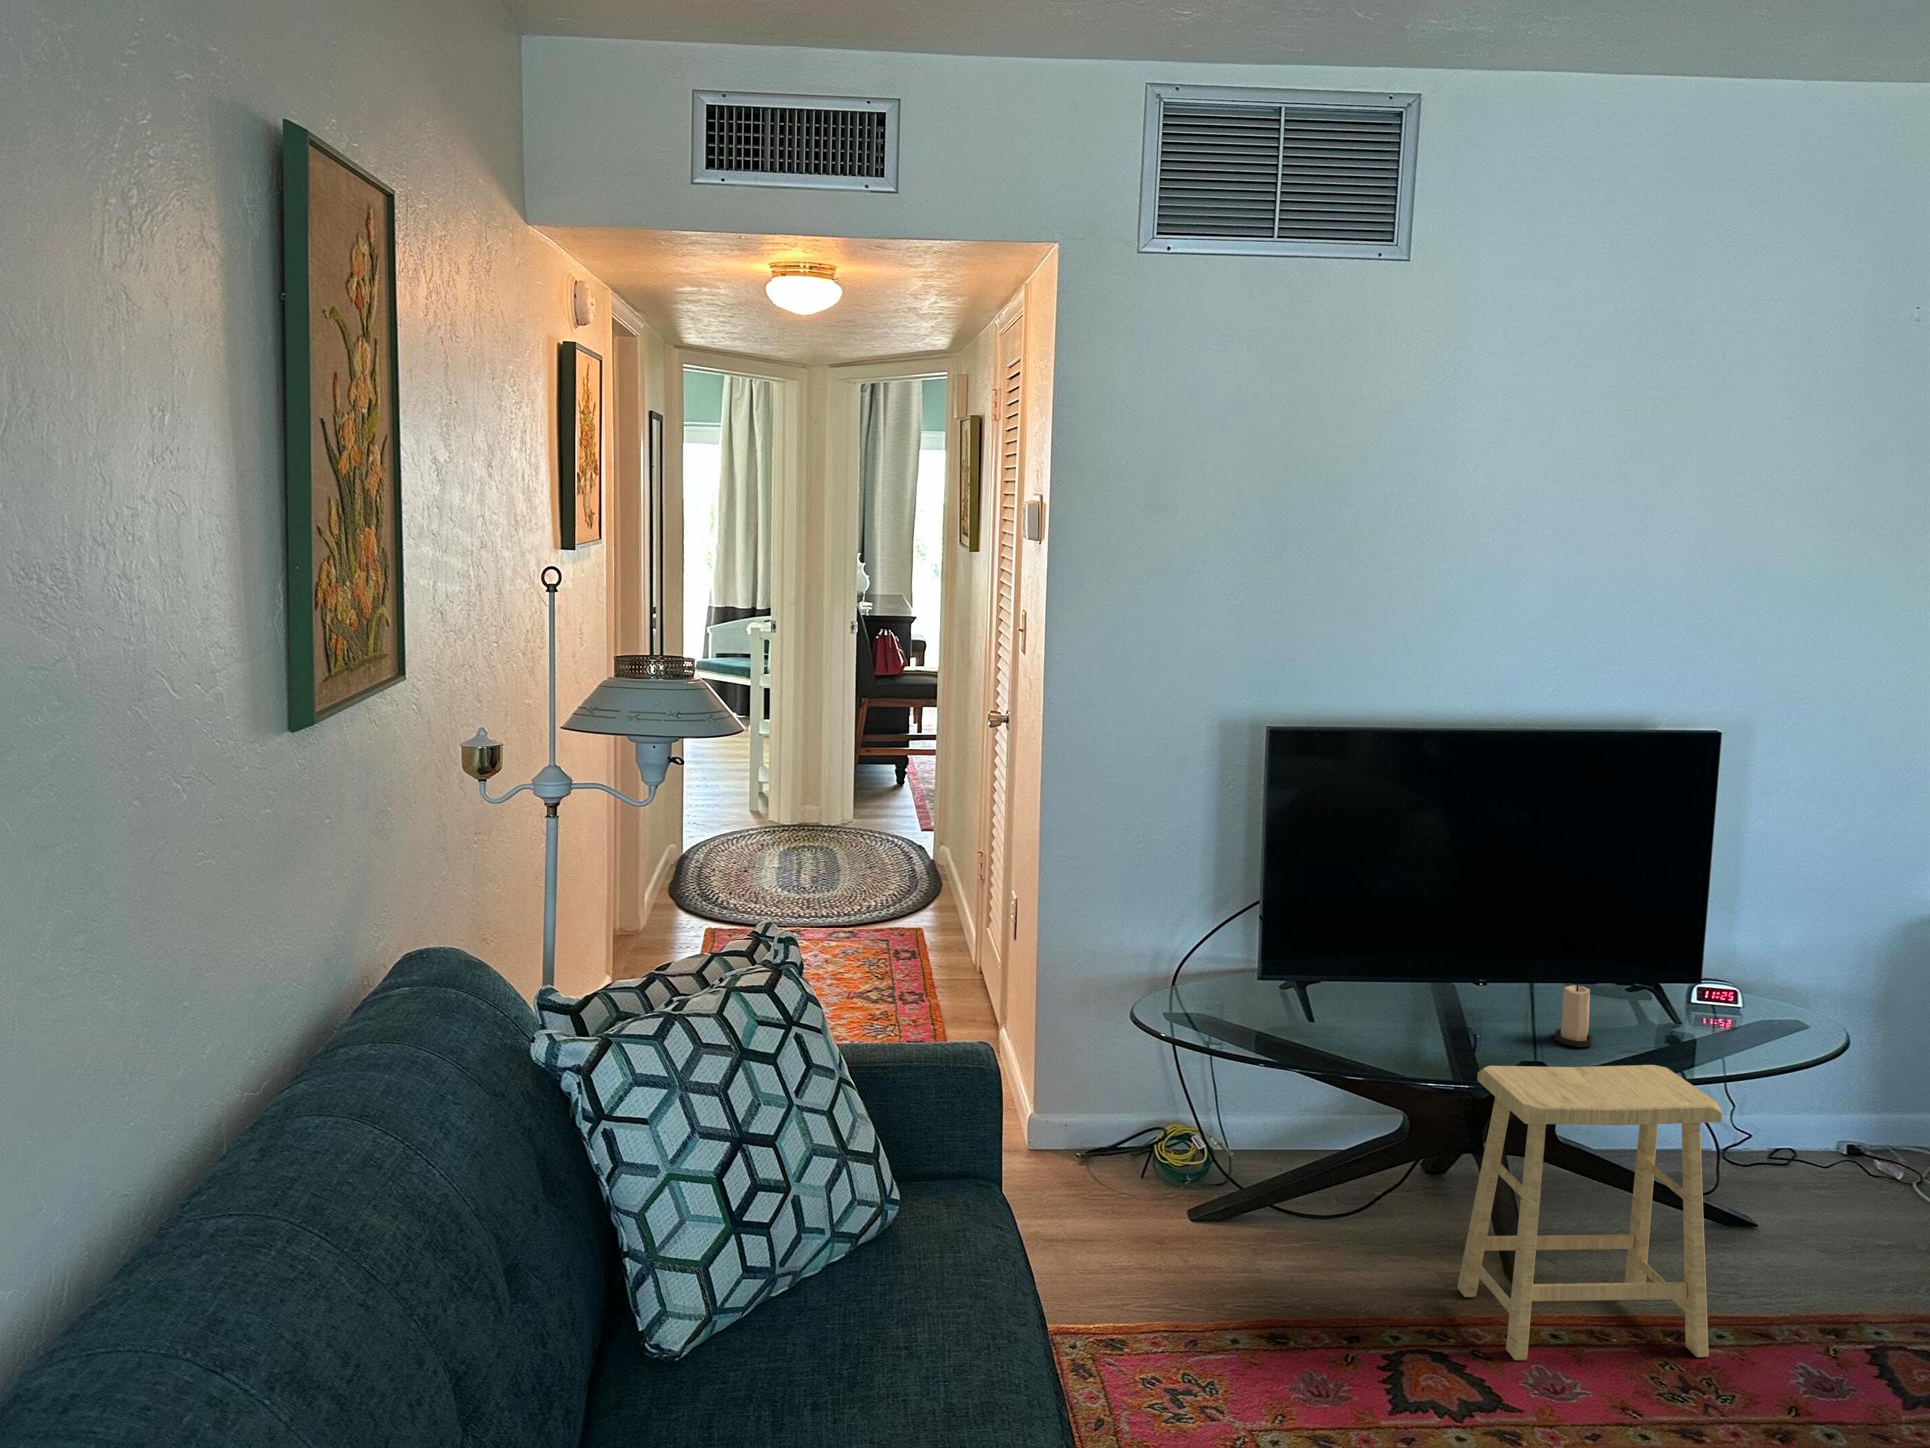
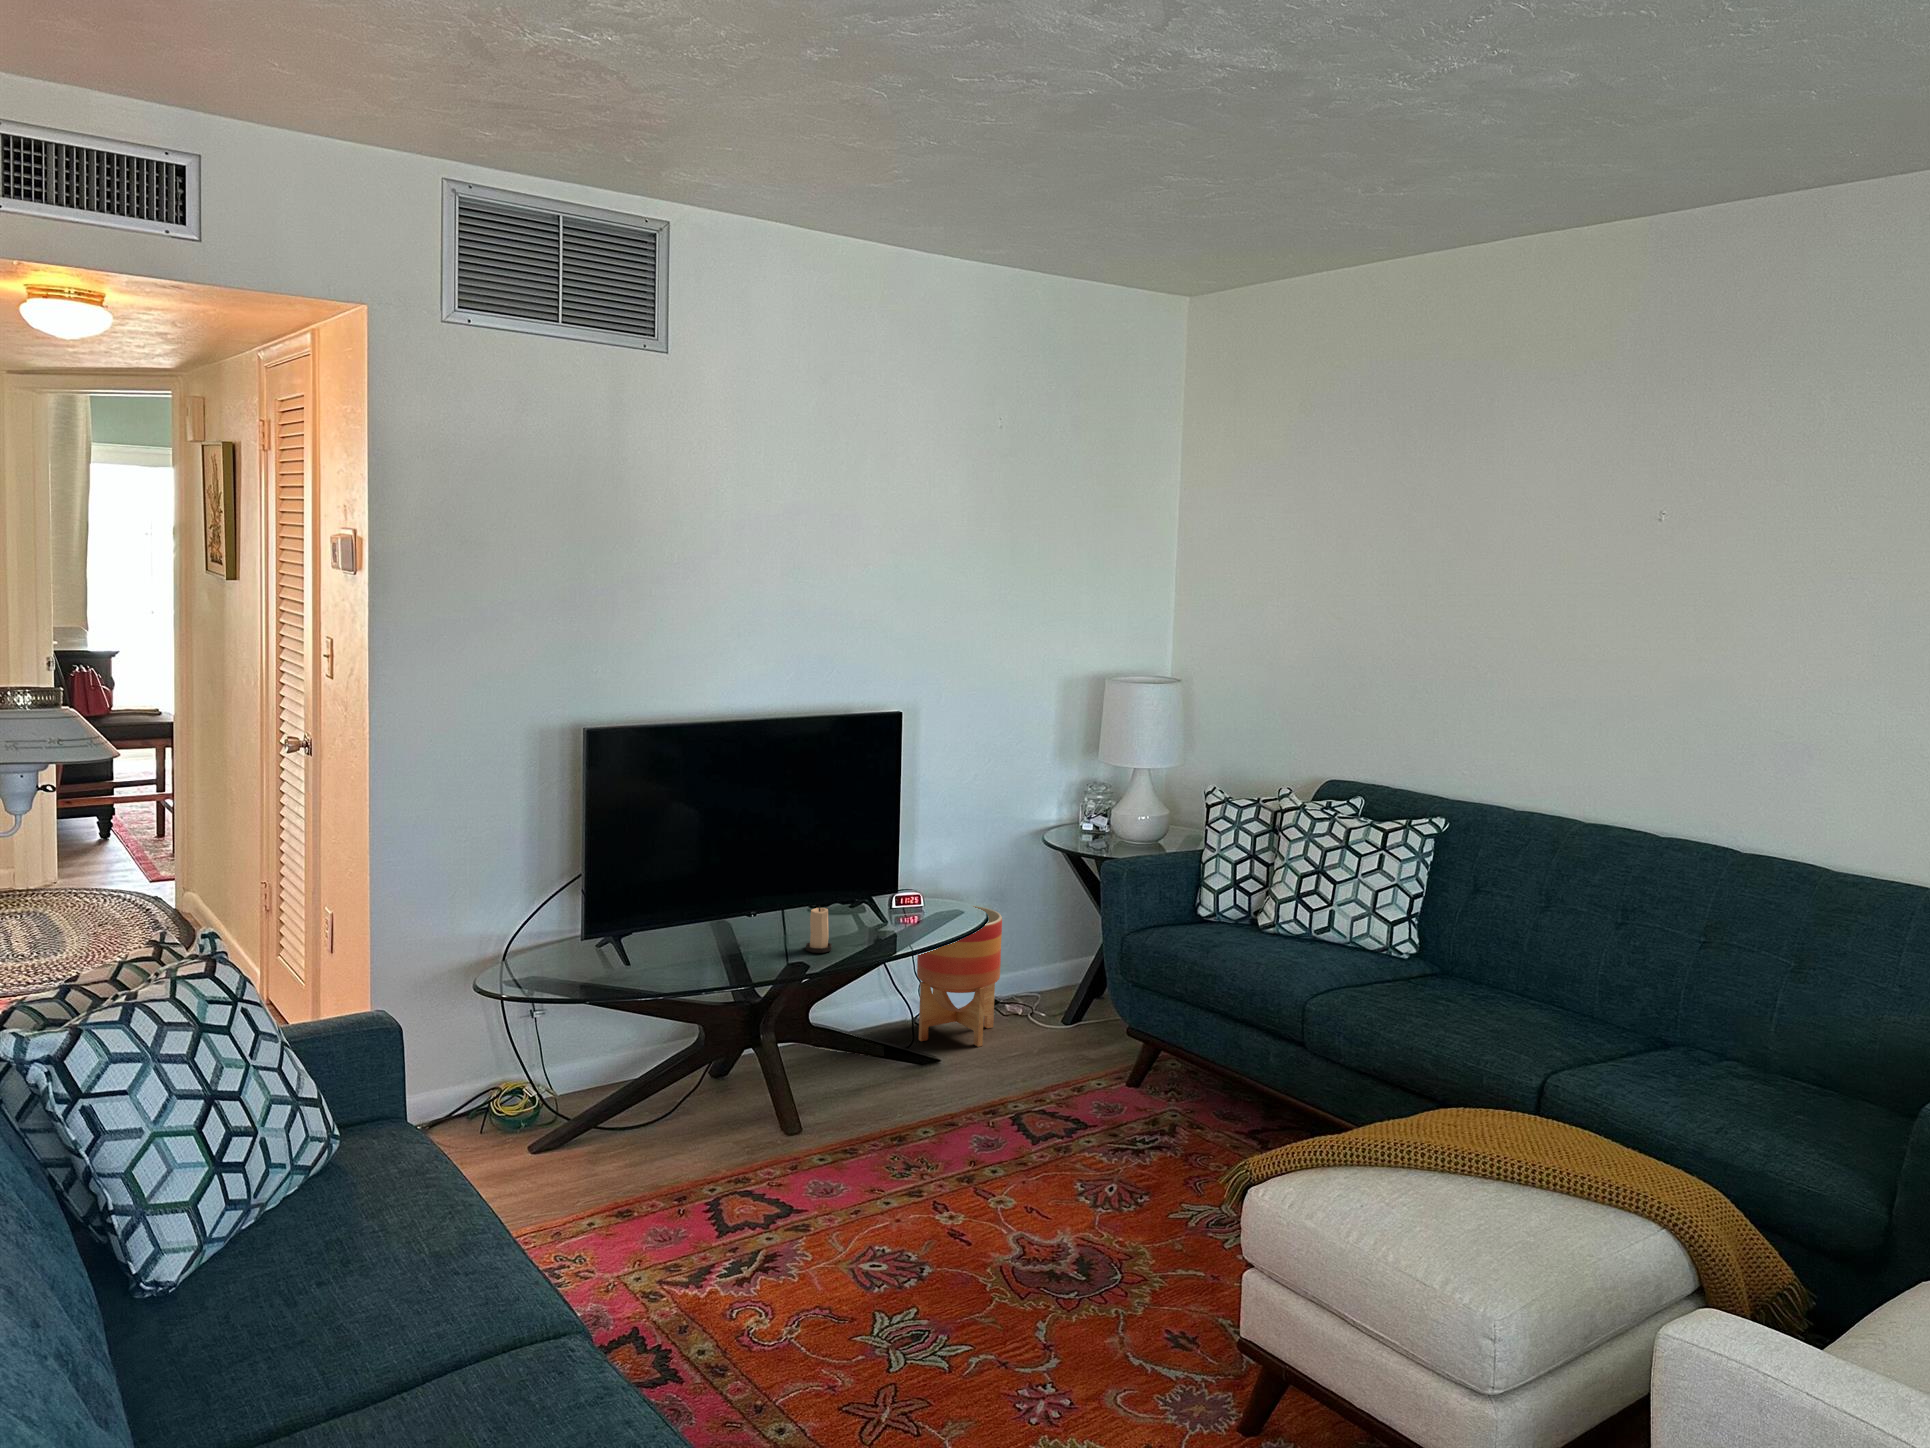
planter: none [1725,1000,1873,1211] -> present [917,906,1002,1047]
footstool: present [1457,1065,1722,1360] -> none [751,953,920,1181]

